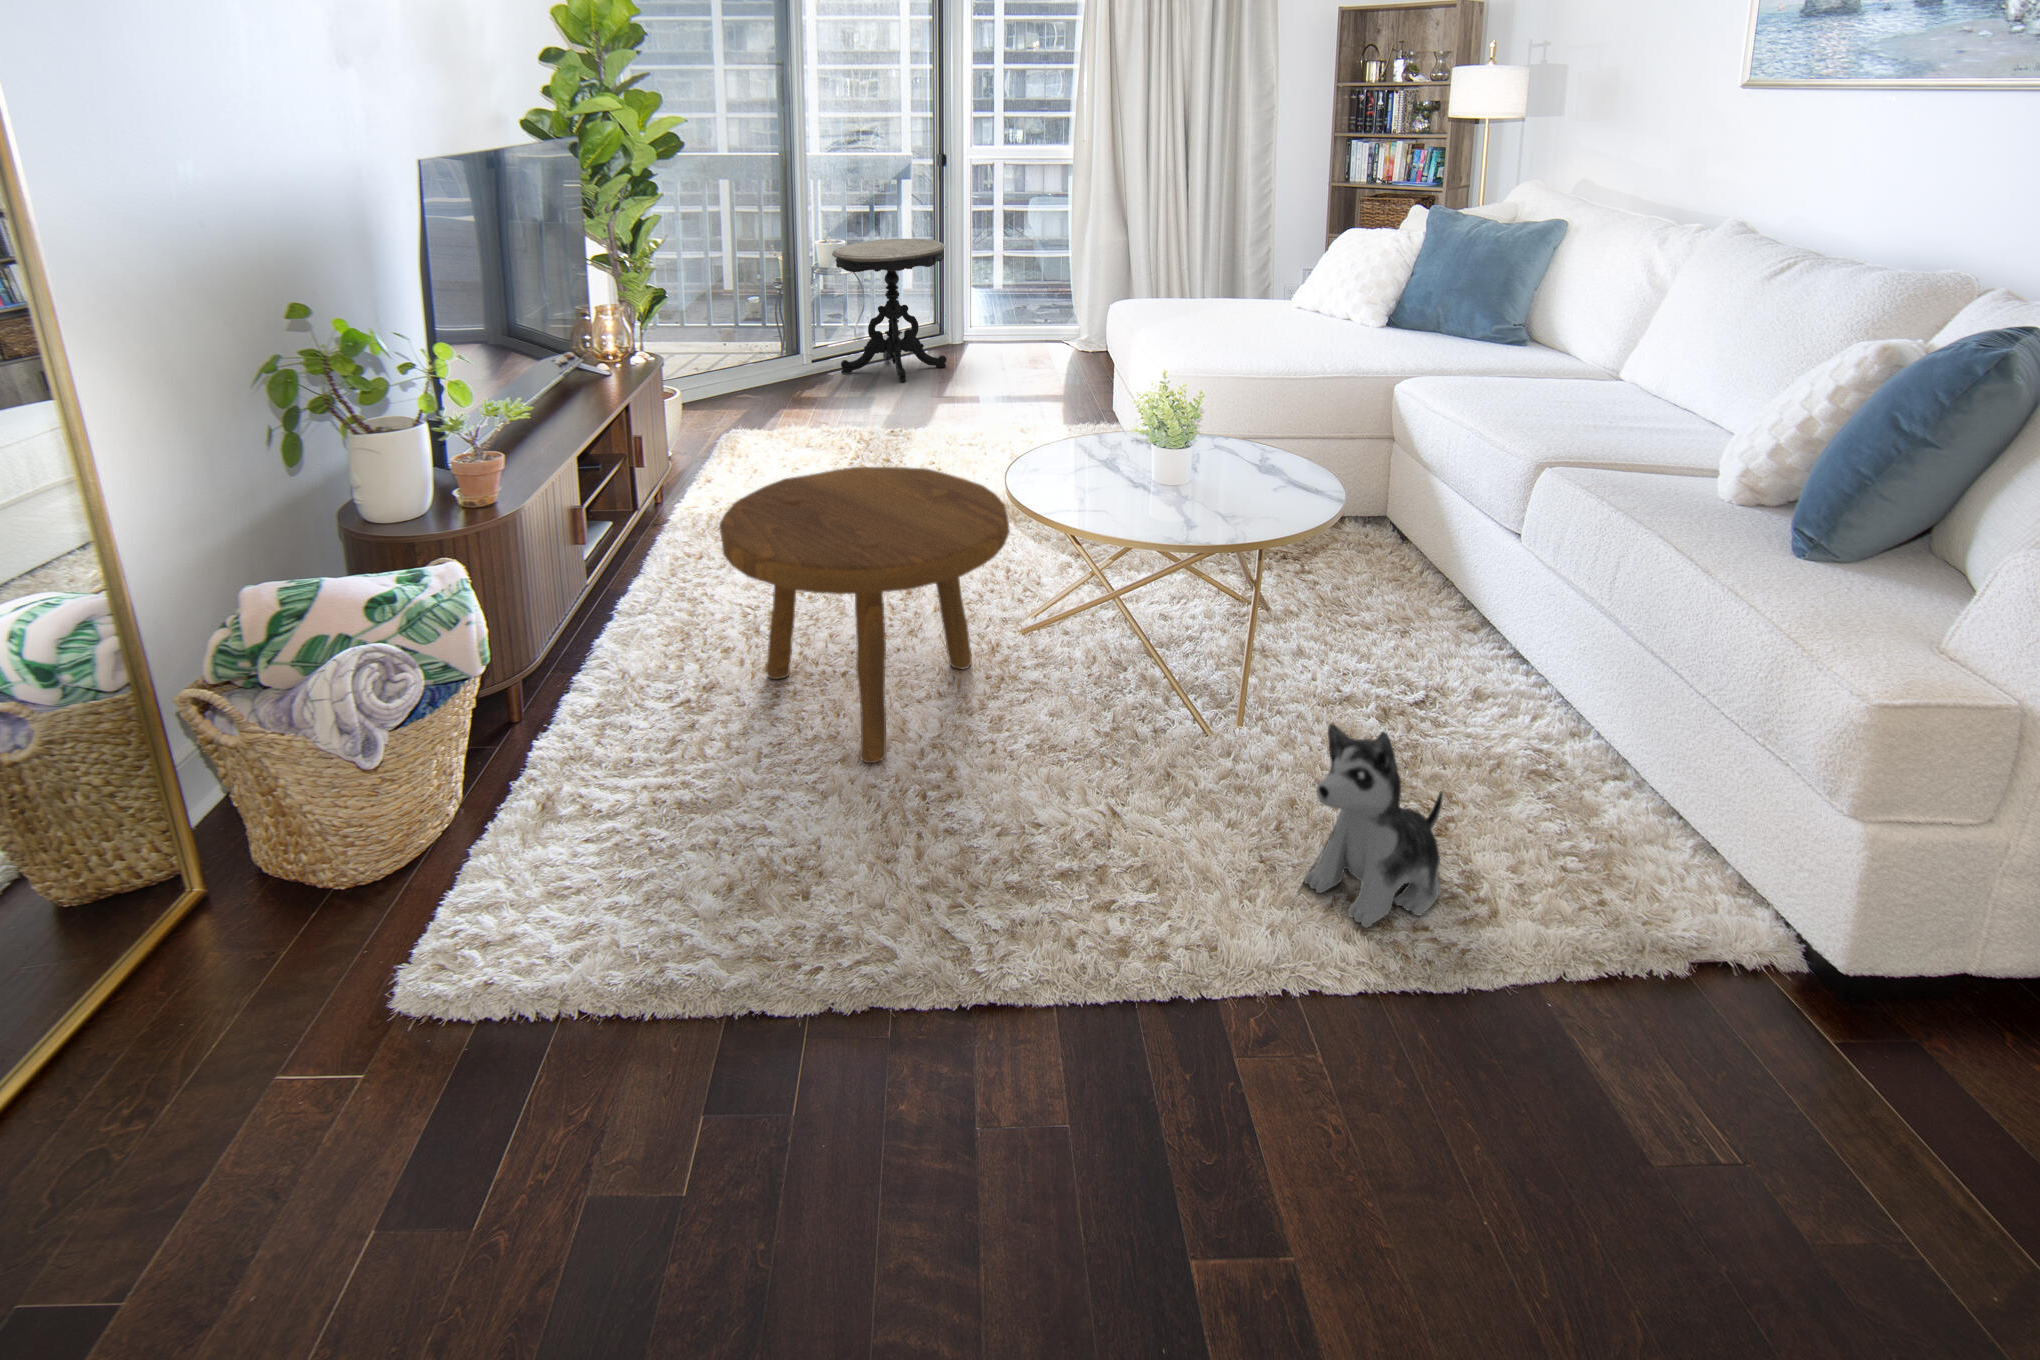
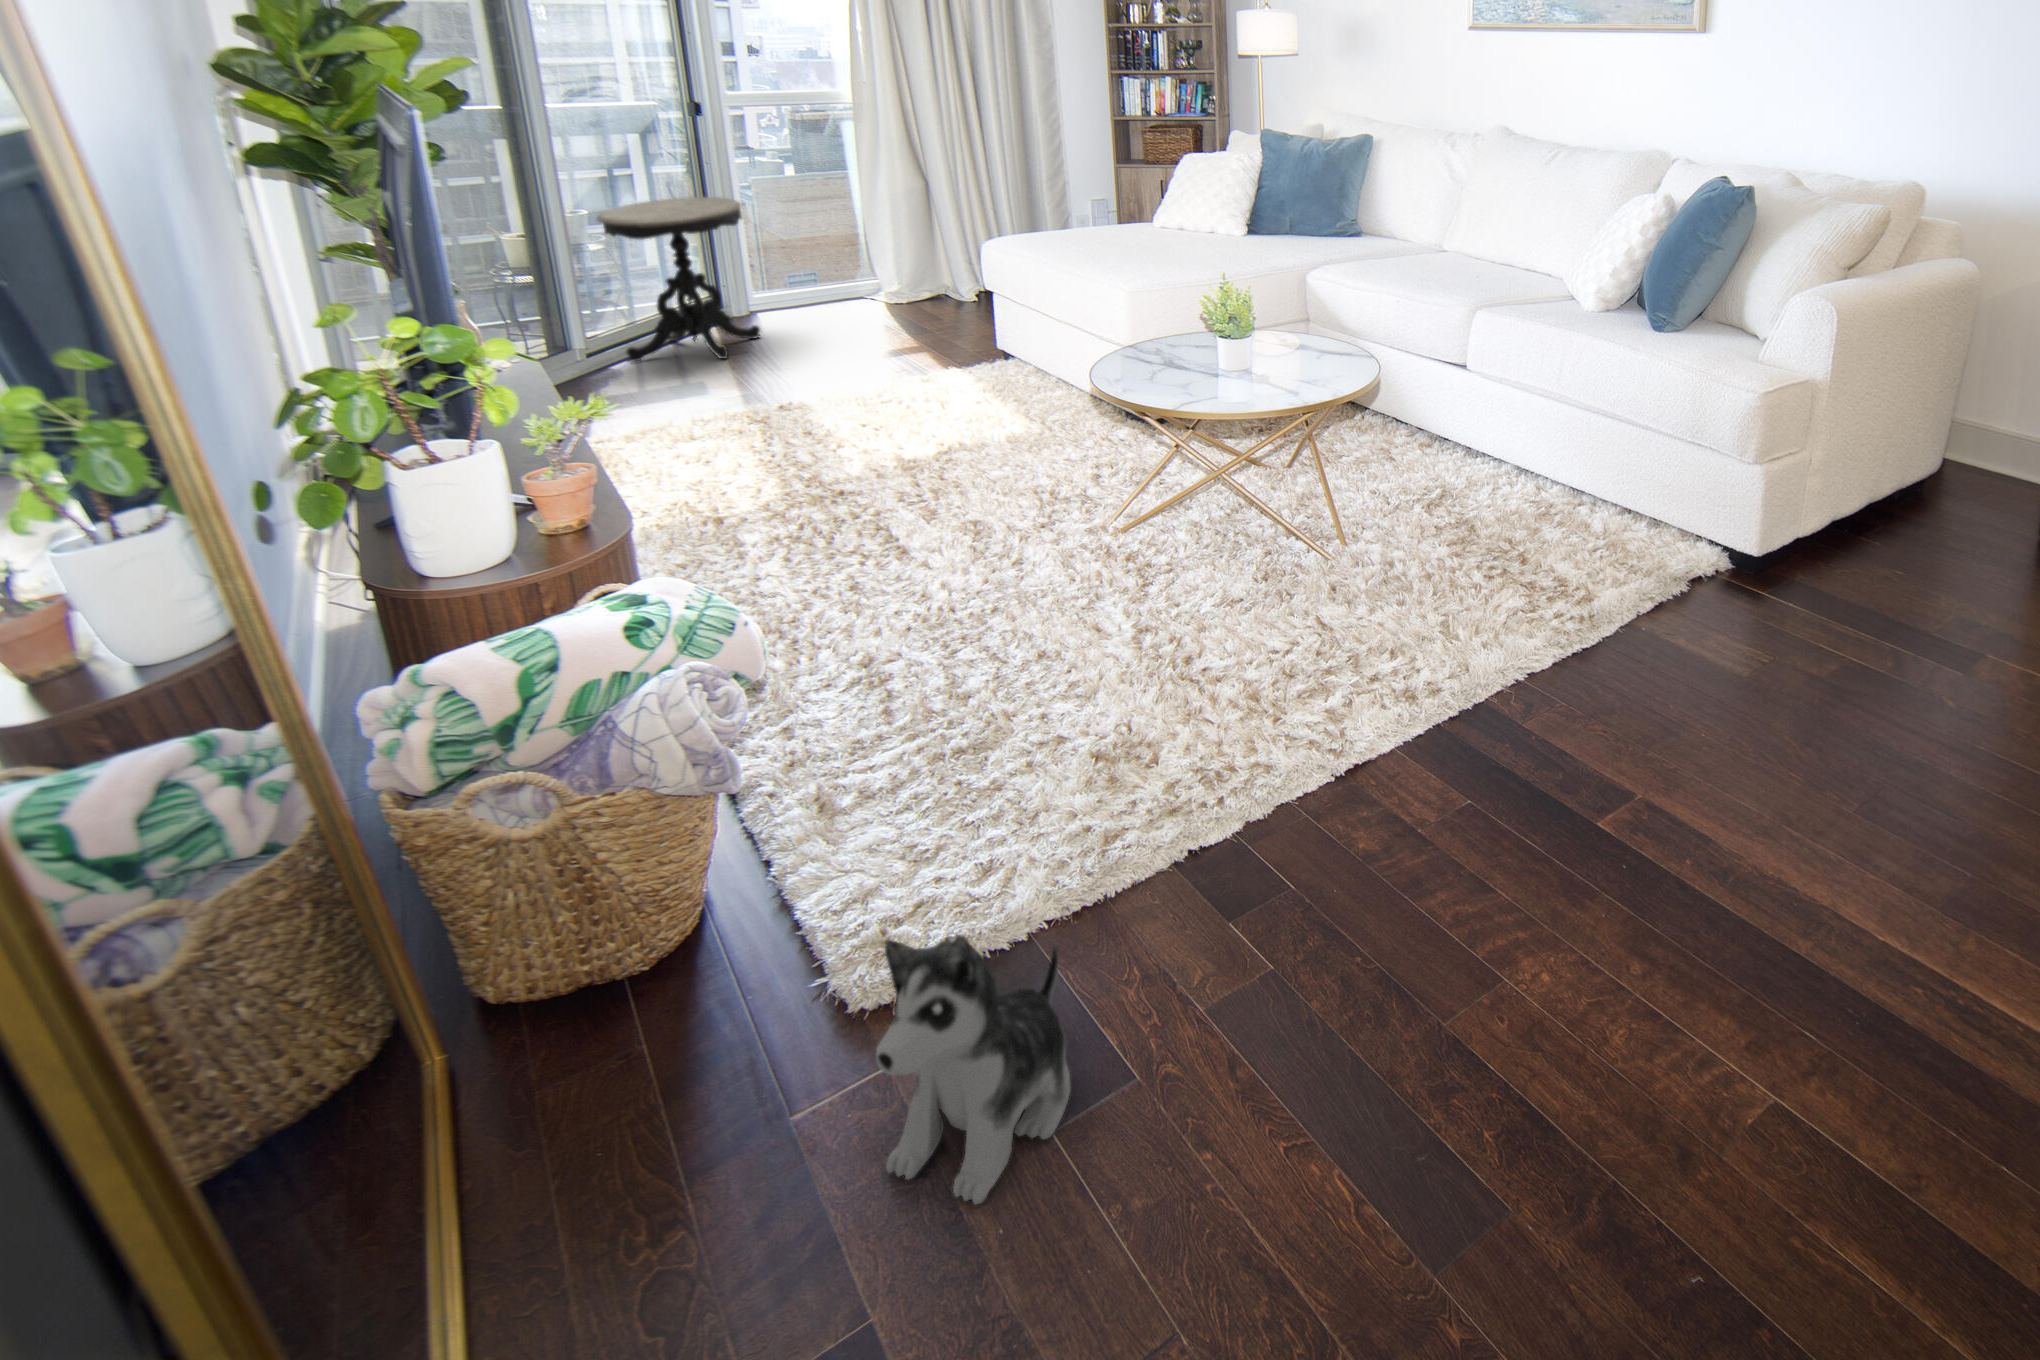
footstool: present [719,467,1010,763] -> none [875,394,1170,660]
plush toy: present [1304,724,1443,927] -> present [876,935,1070,1204]

